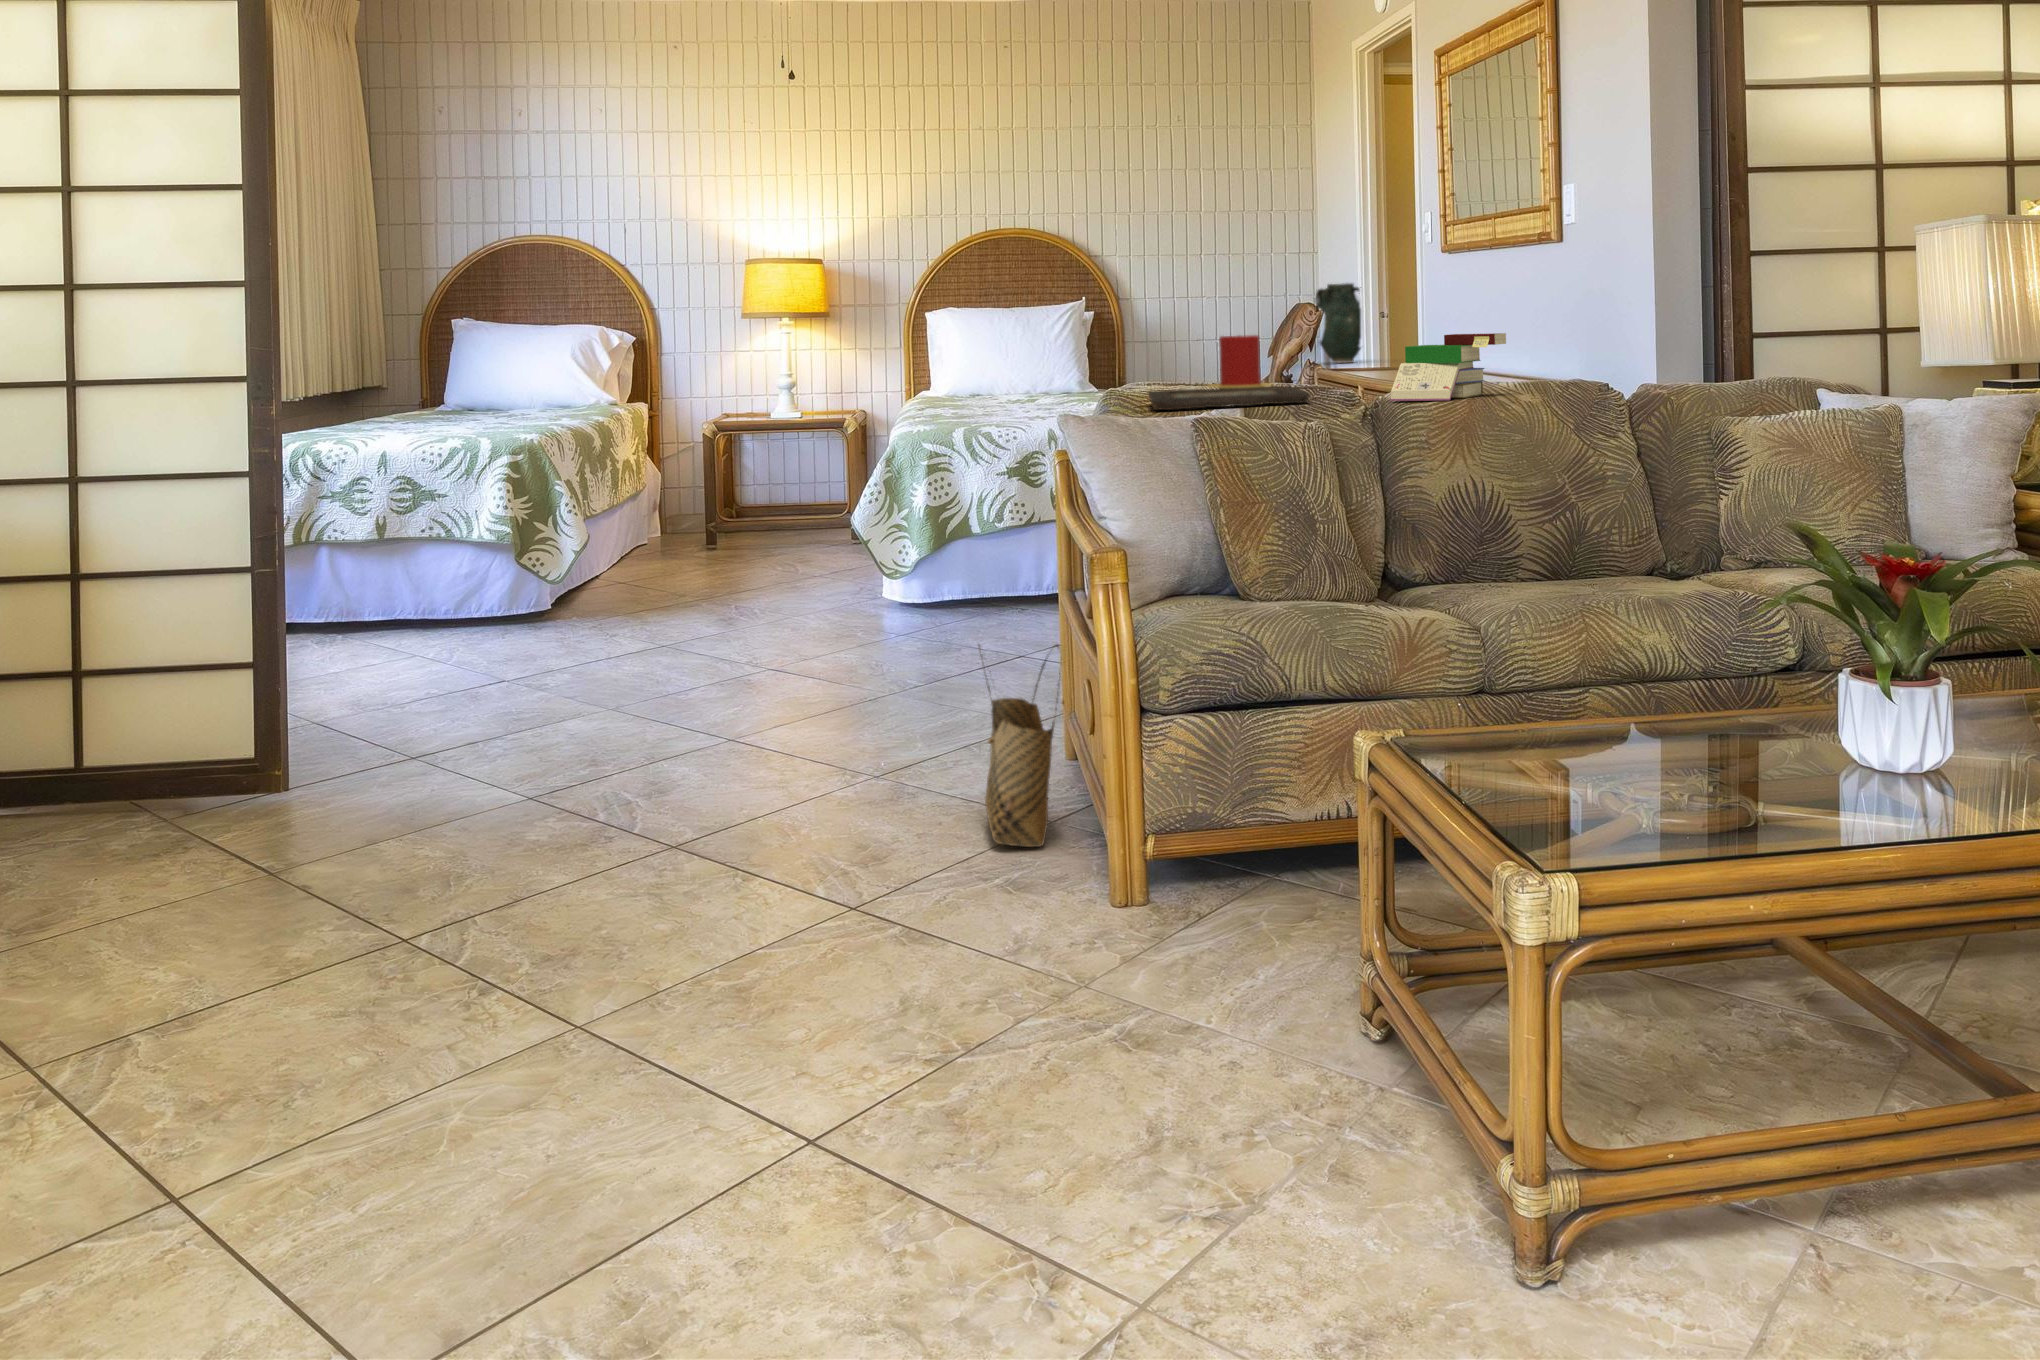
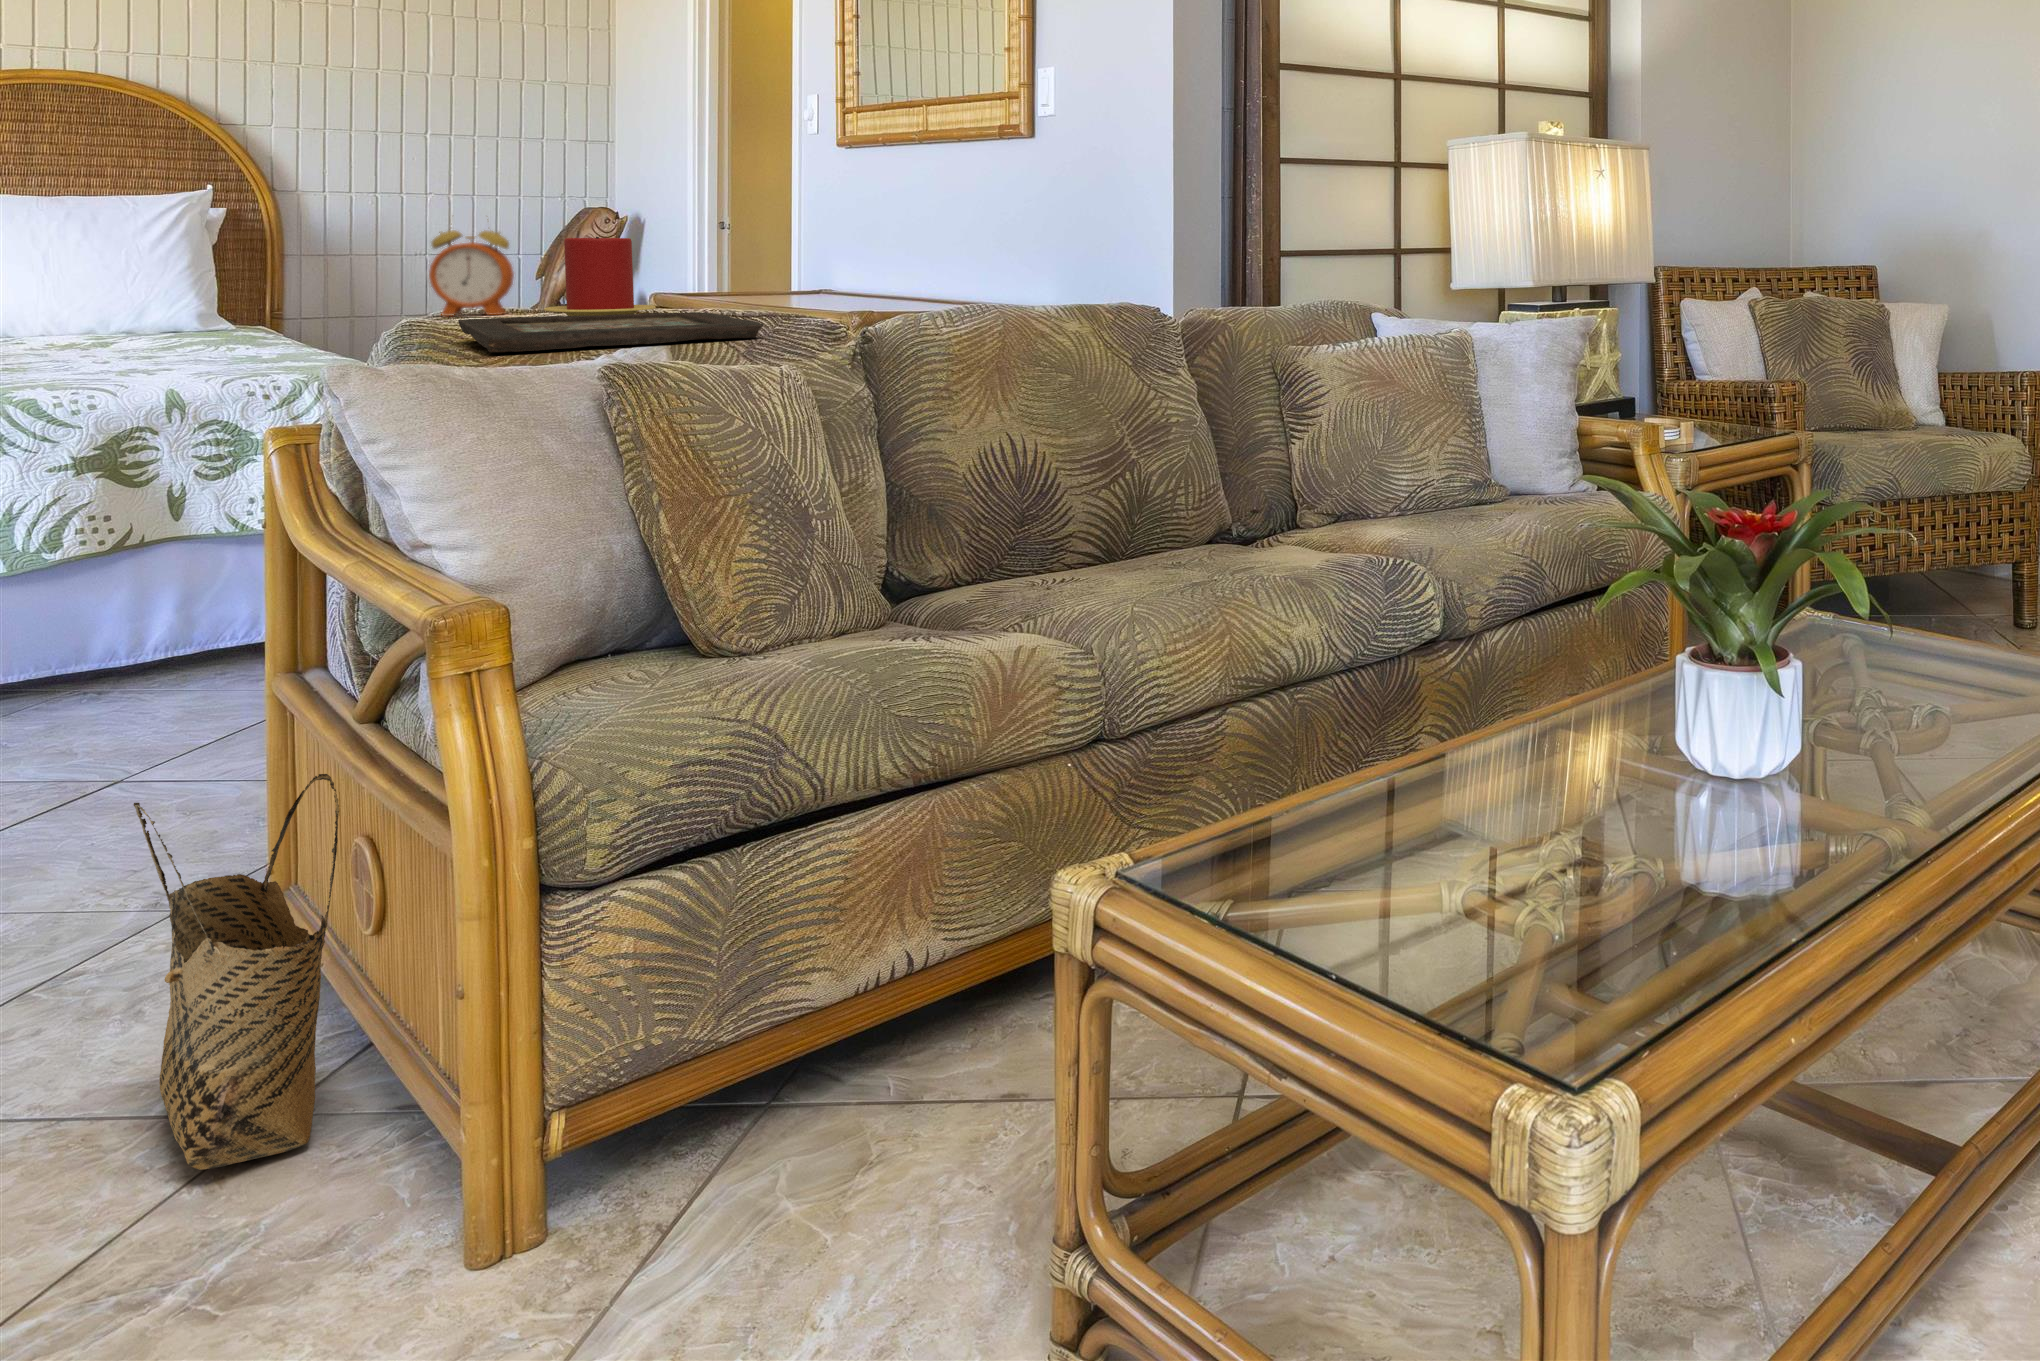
vase: present [1315,283,1361,363] -> none [644,177,727,275]
alarm clock: none [1150,322,1198,391] -> present [429,230,514,316]
book: present [1390,333,1506,401] -> none [897,244,1046,334]

